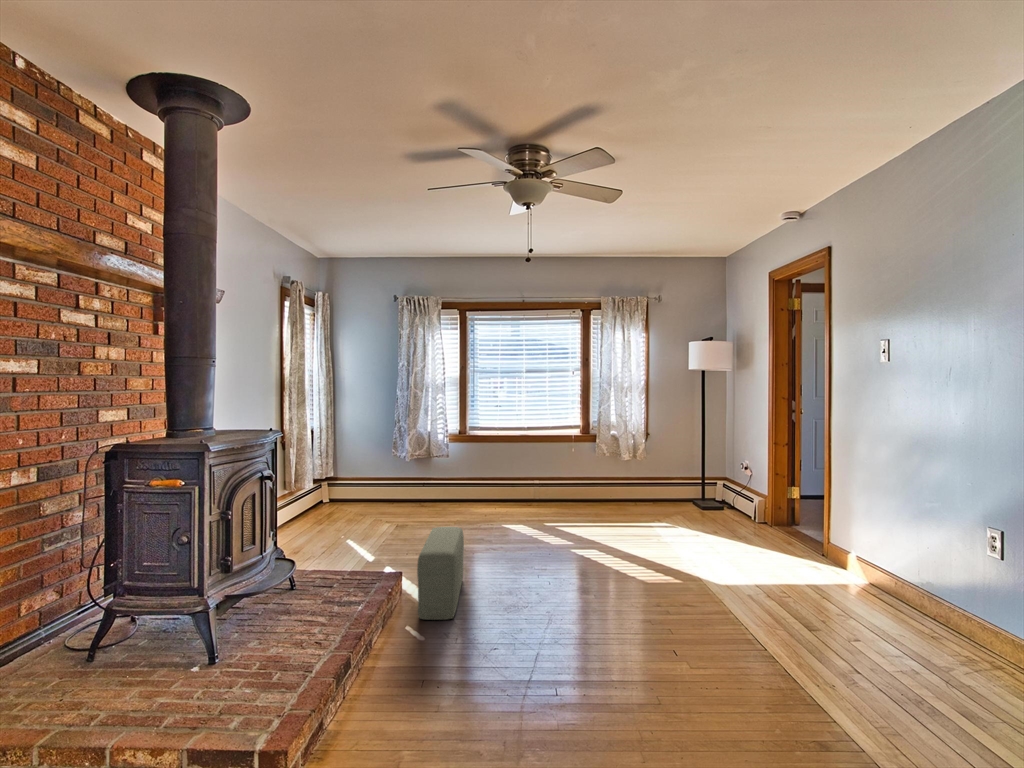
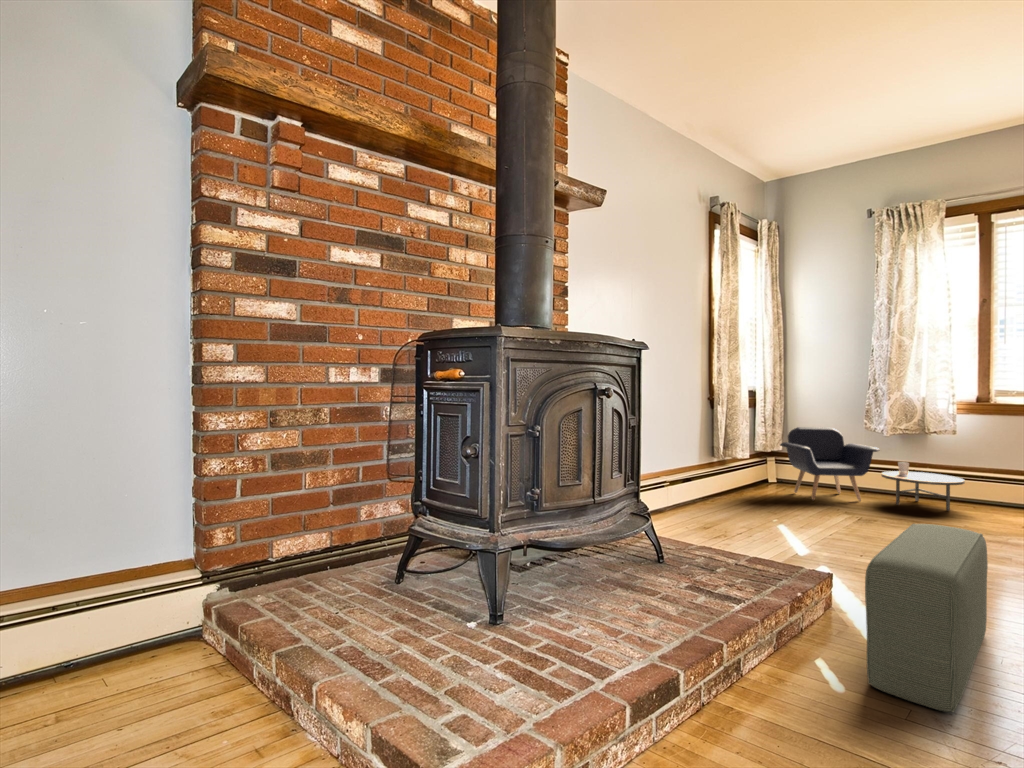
armchair: none [337,456,449,514] -> present [780,427,965,510]

